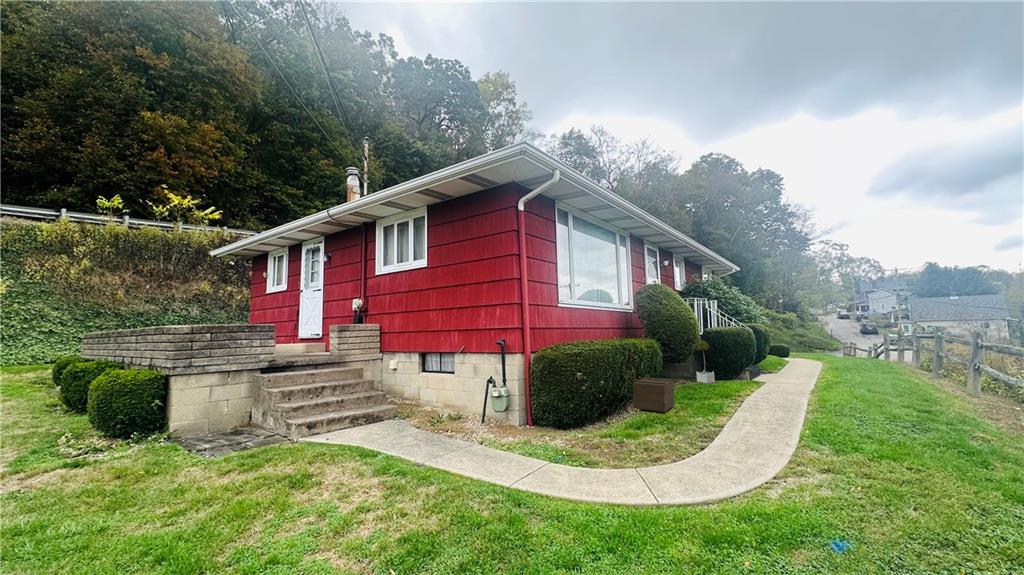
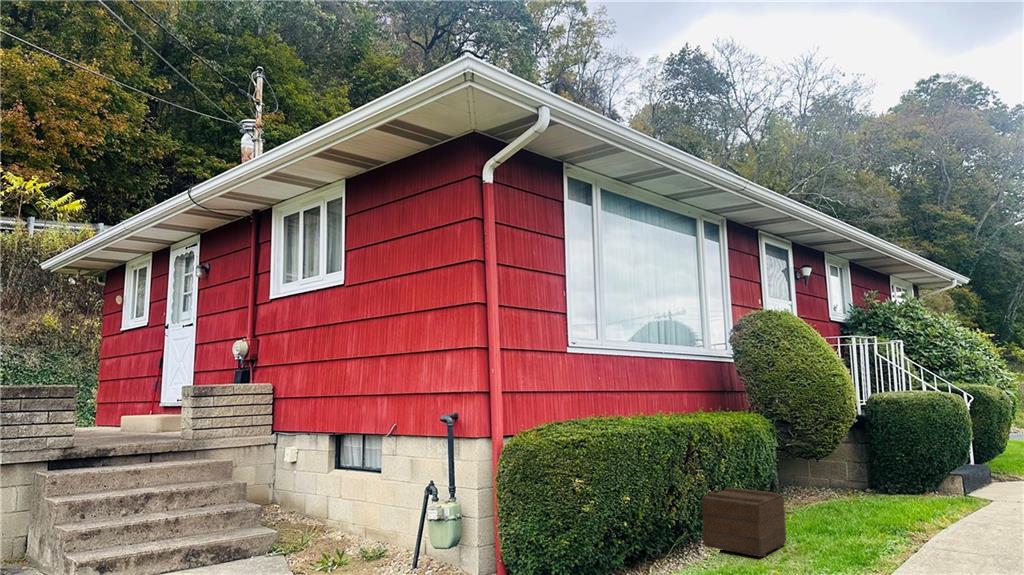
potted tree: present [696,340,715,383] -> none [846,412,891,498]

